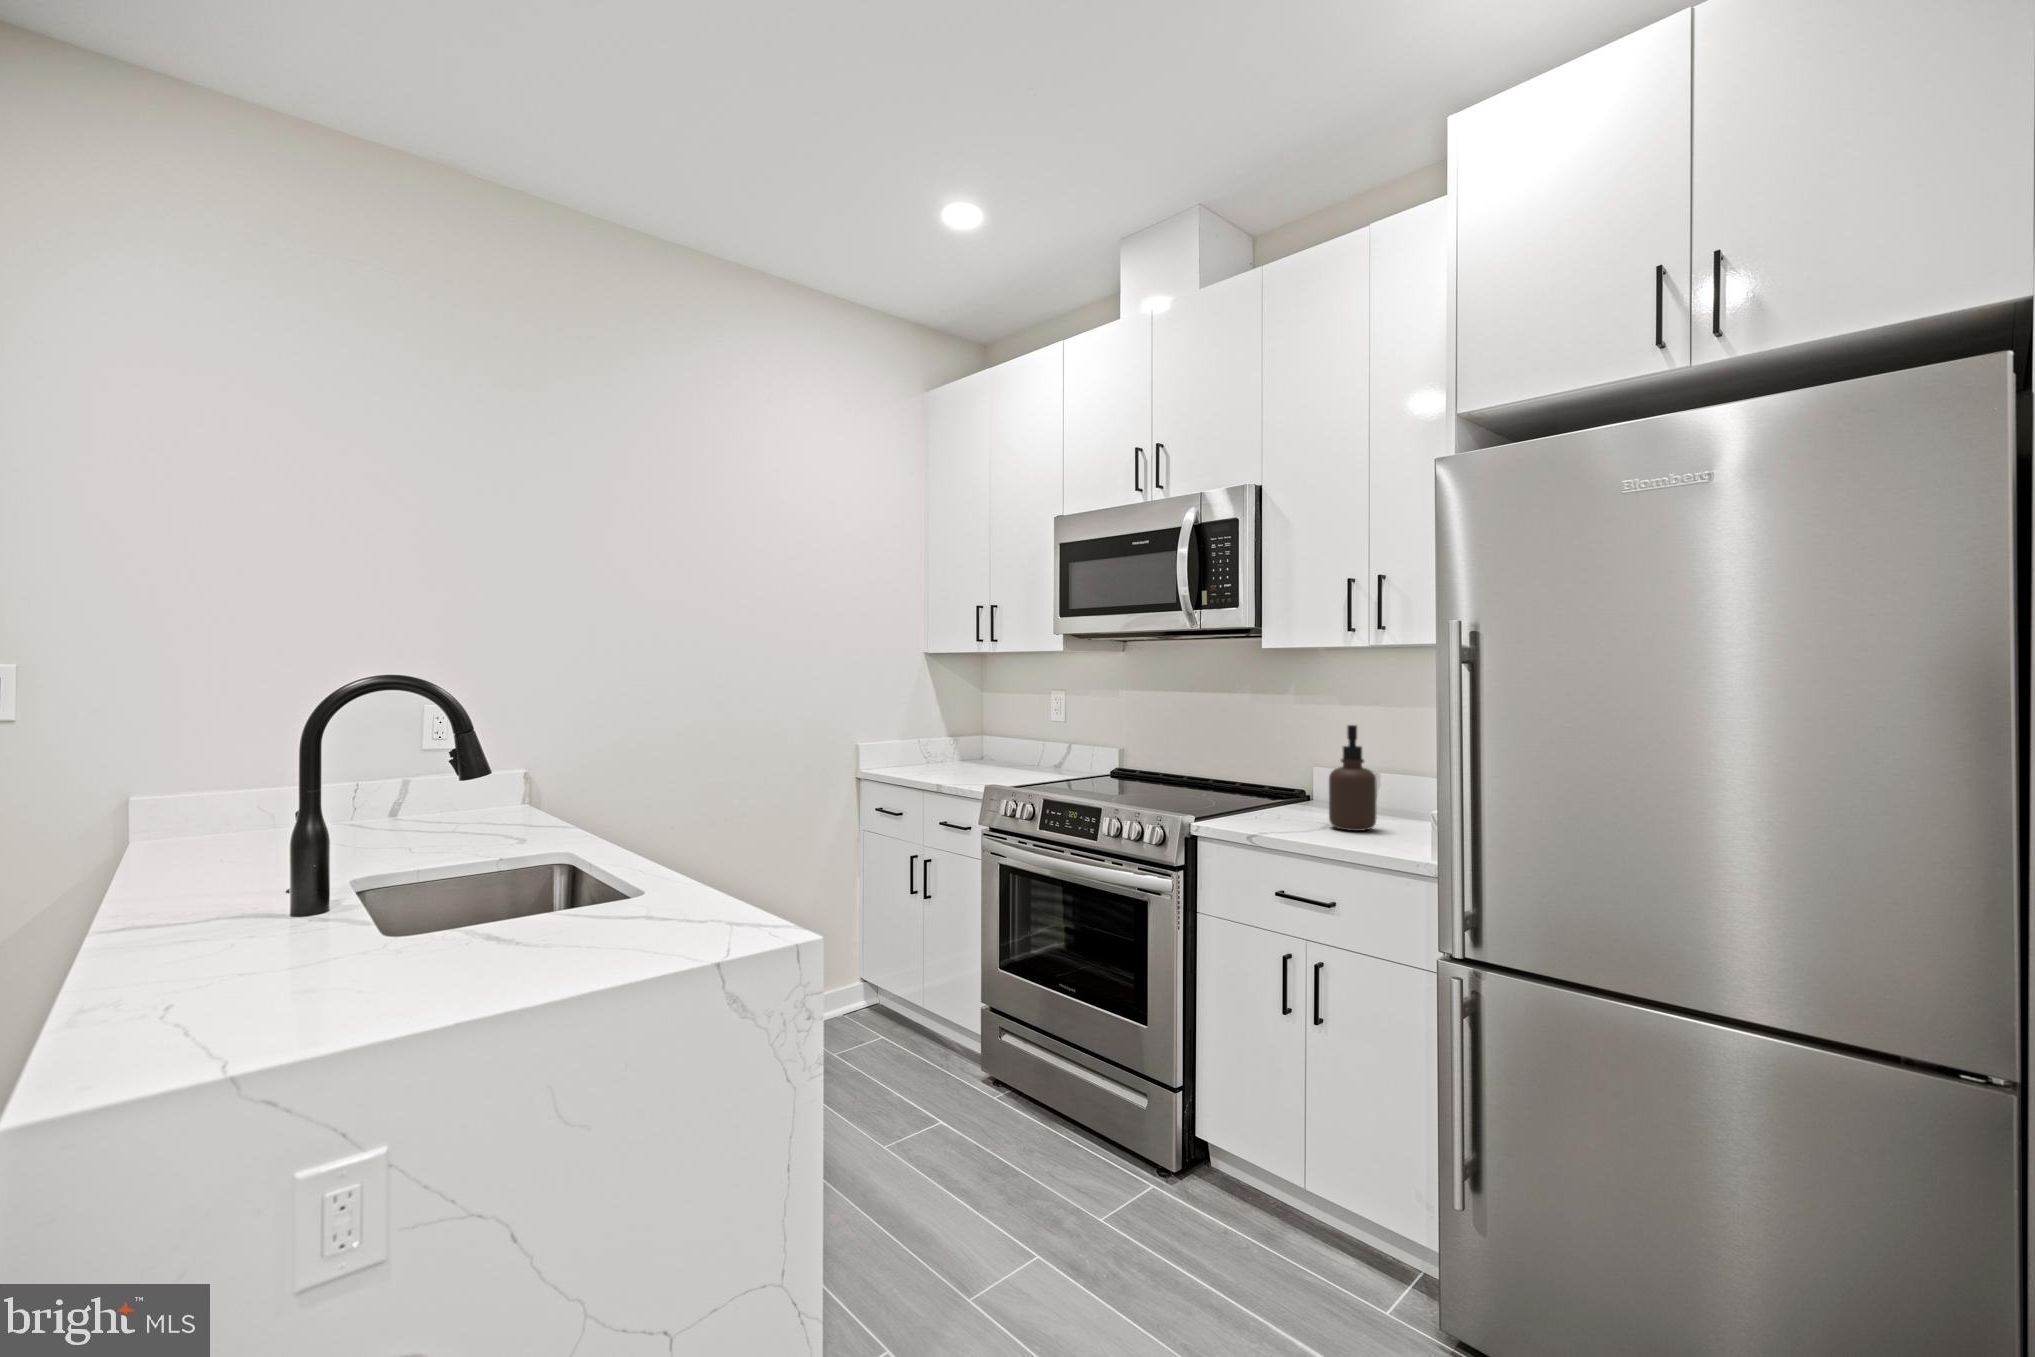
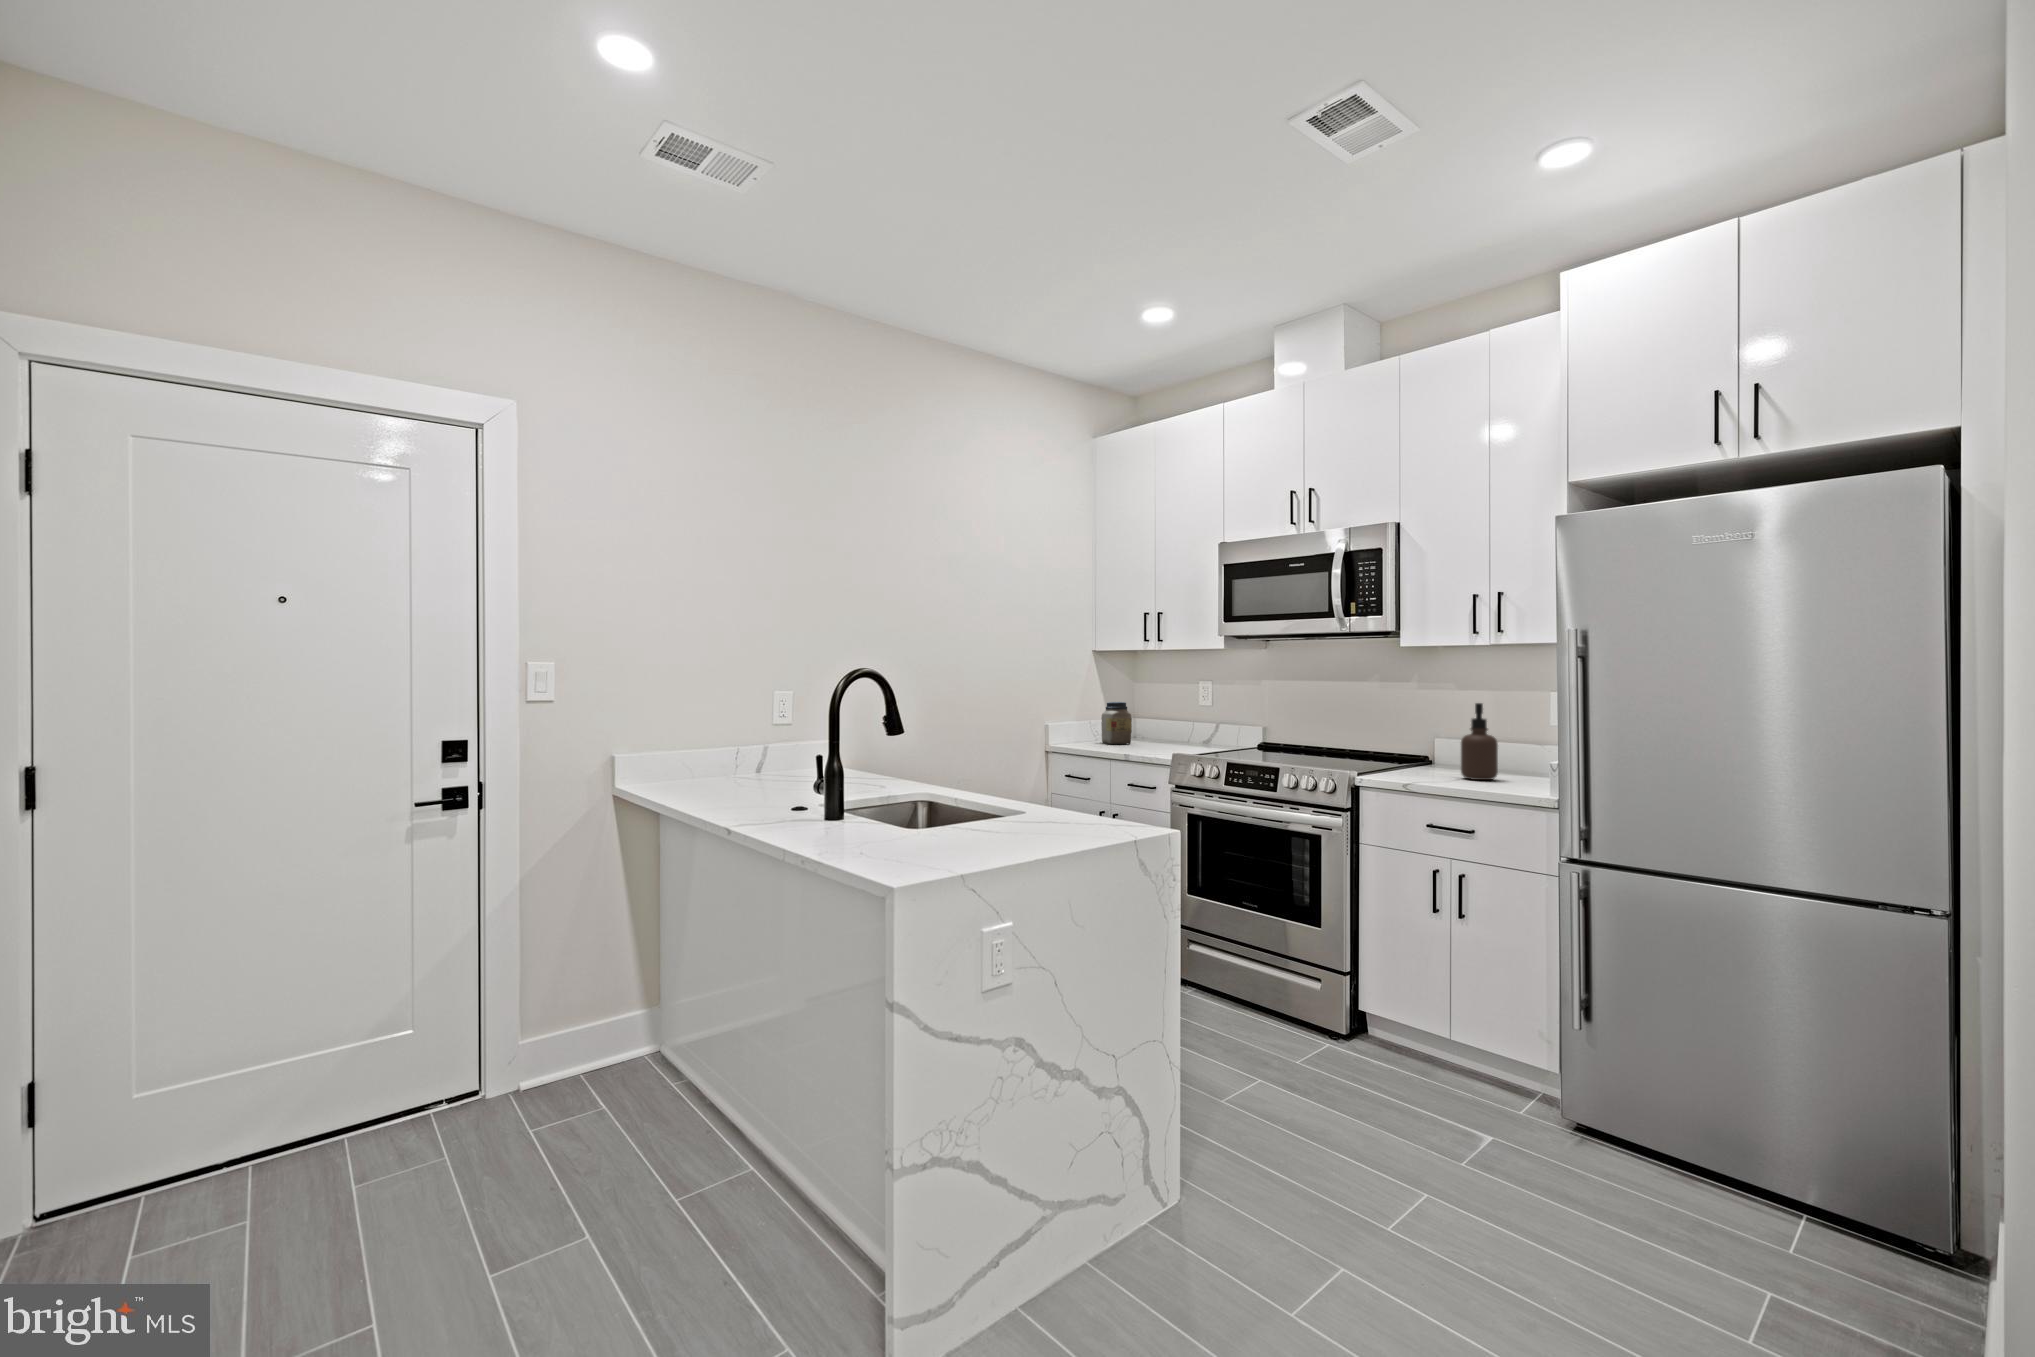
jar: none [929,716,964,770] -> present [1101,702,1132,744]

